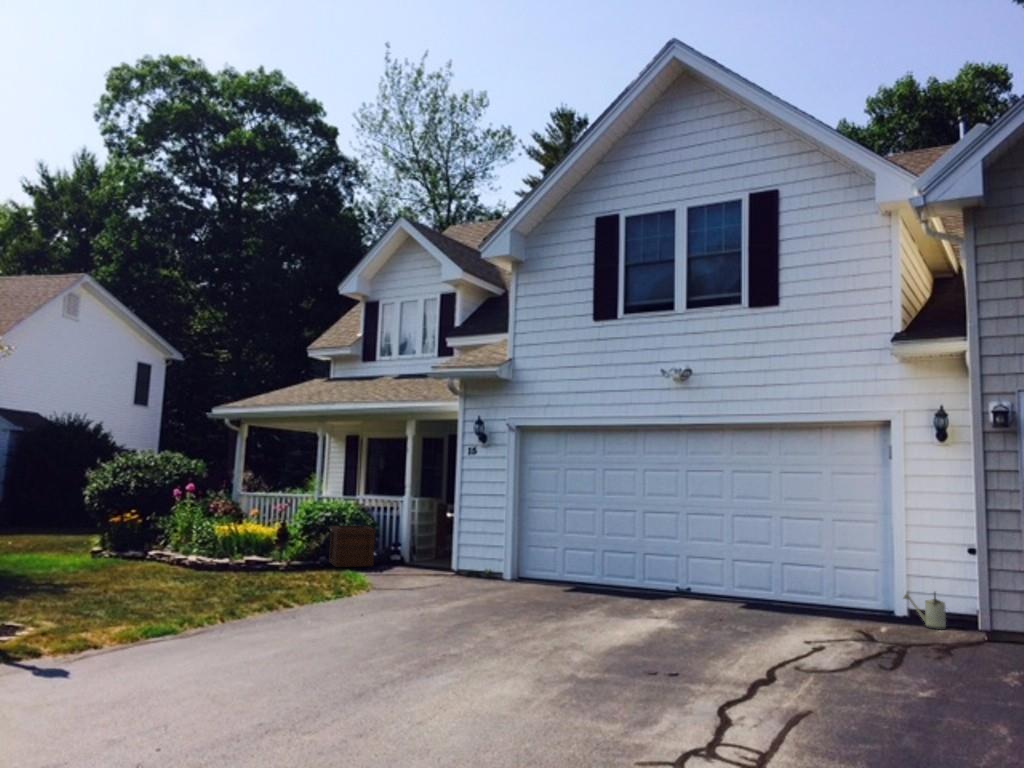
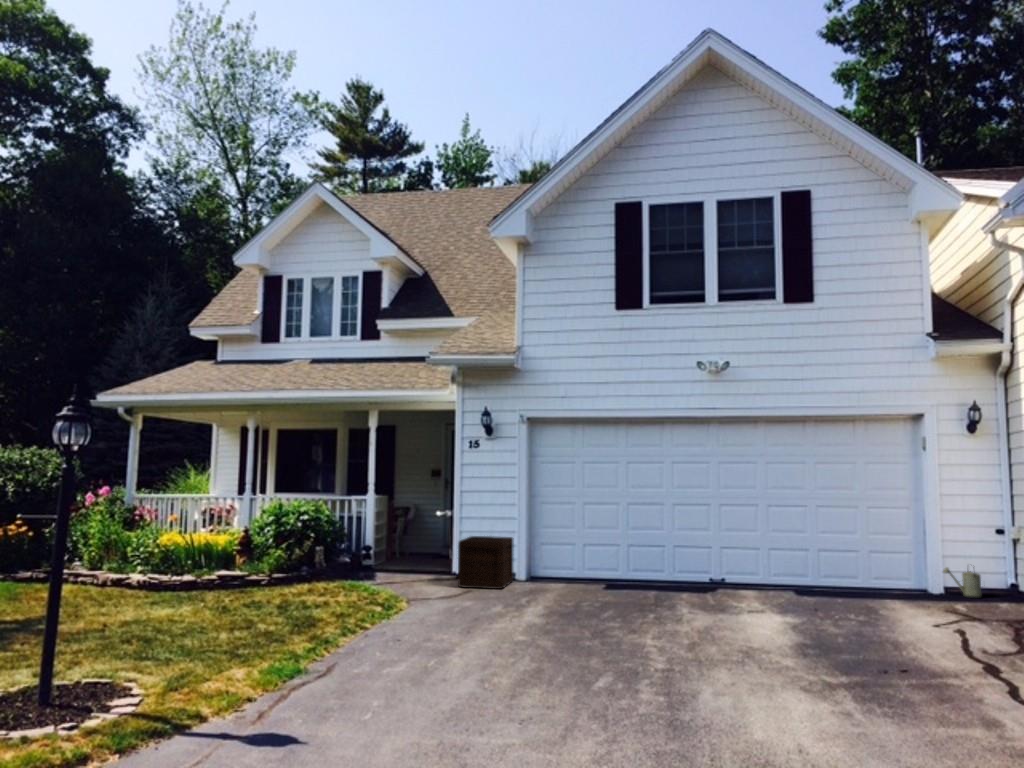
wooden crate: present [329,526,375,567] -> present [458,536,514,589]

